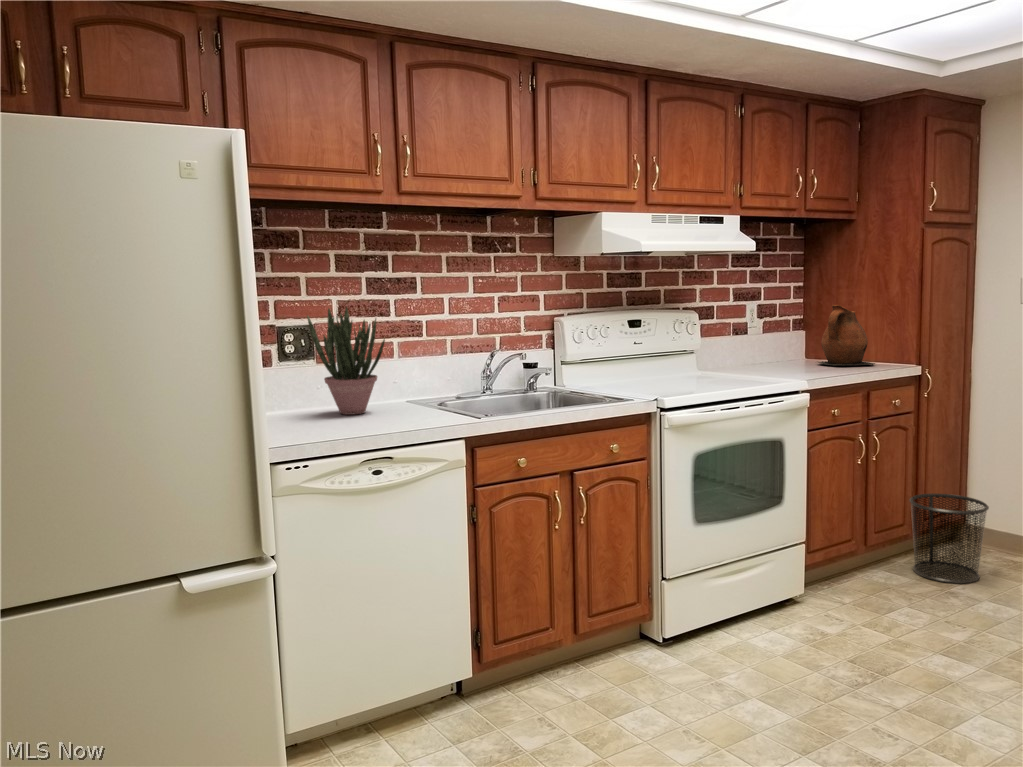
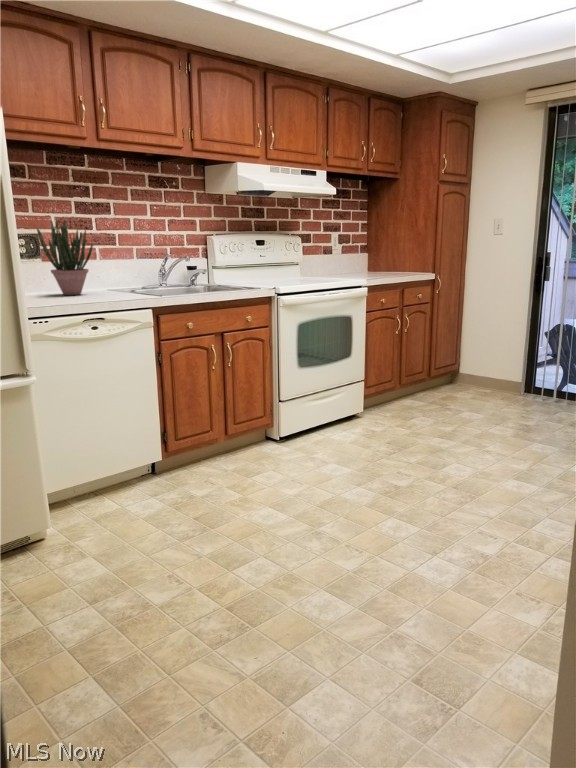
ceramic pitcher: present [818,305,875,365] -> none [373,234,409,274]
trash can: present [910,493,989,584] -> none [426,353,469,404]

